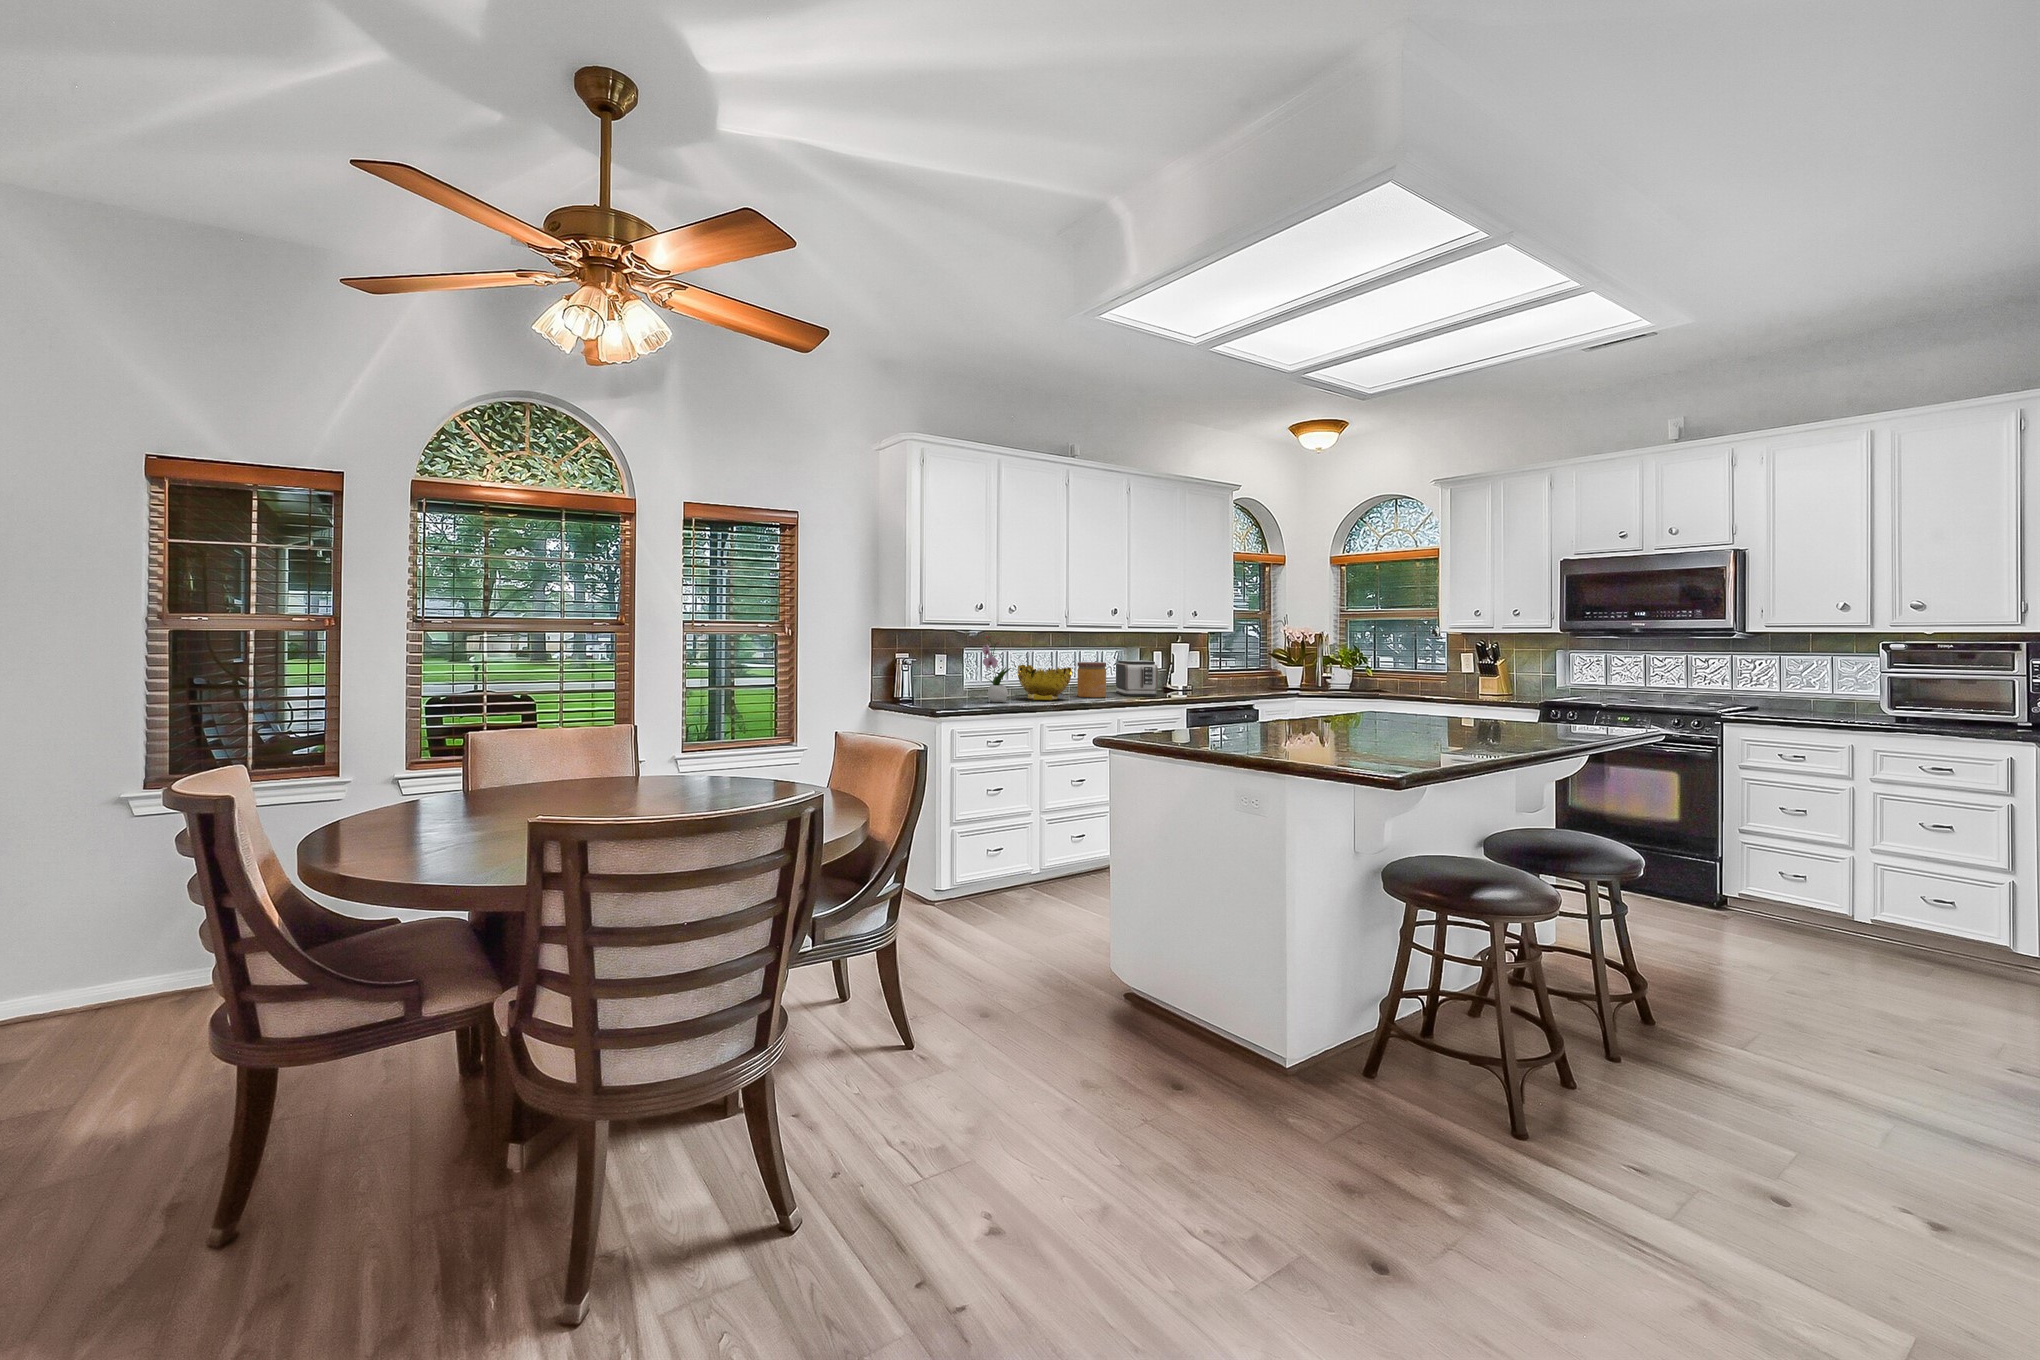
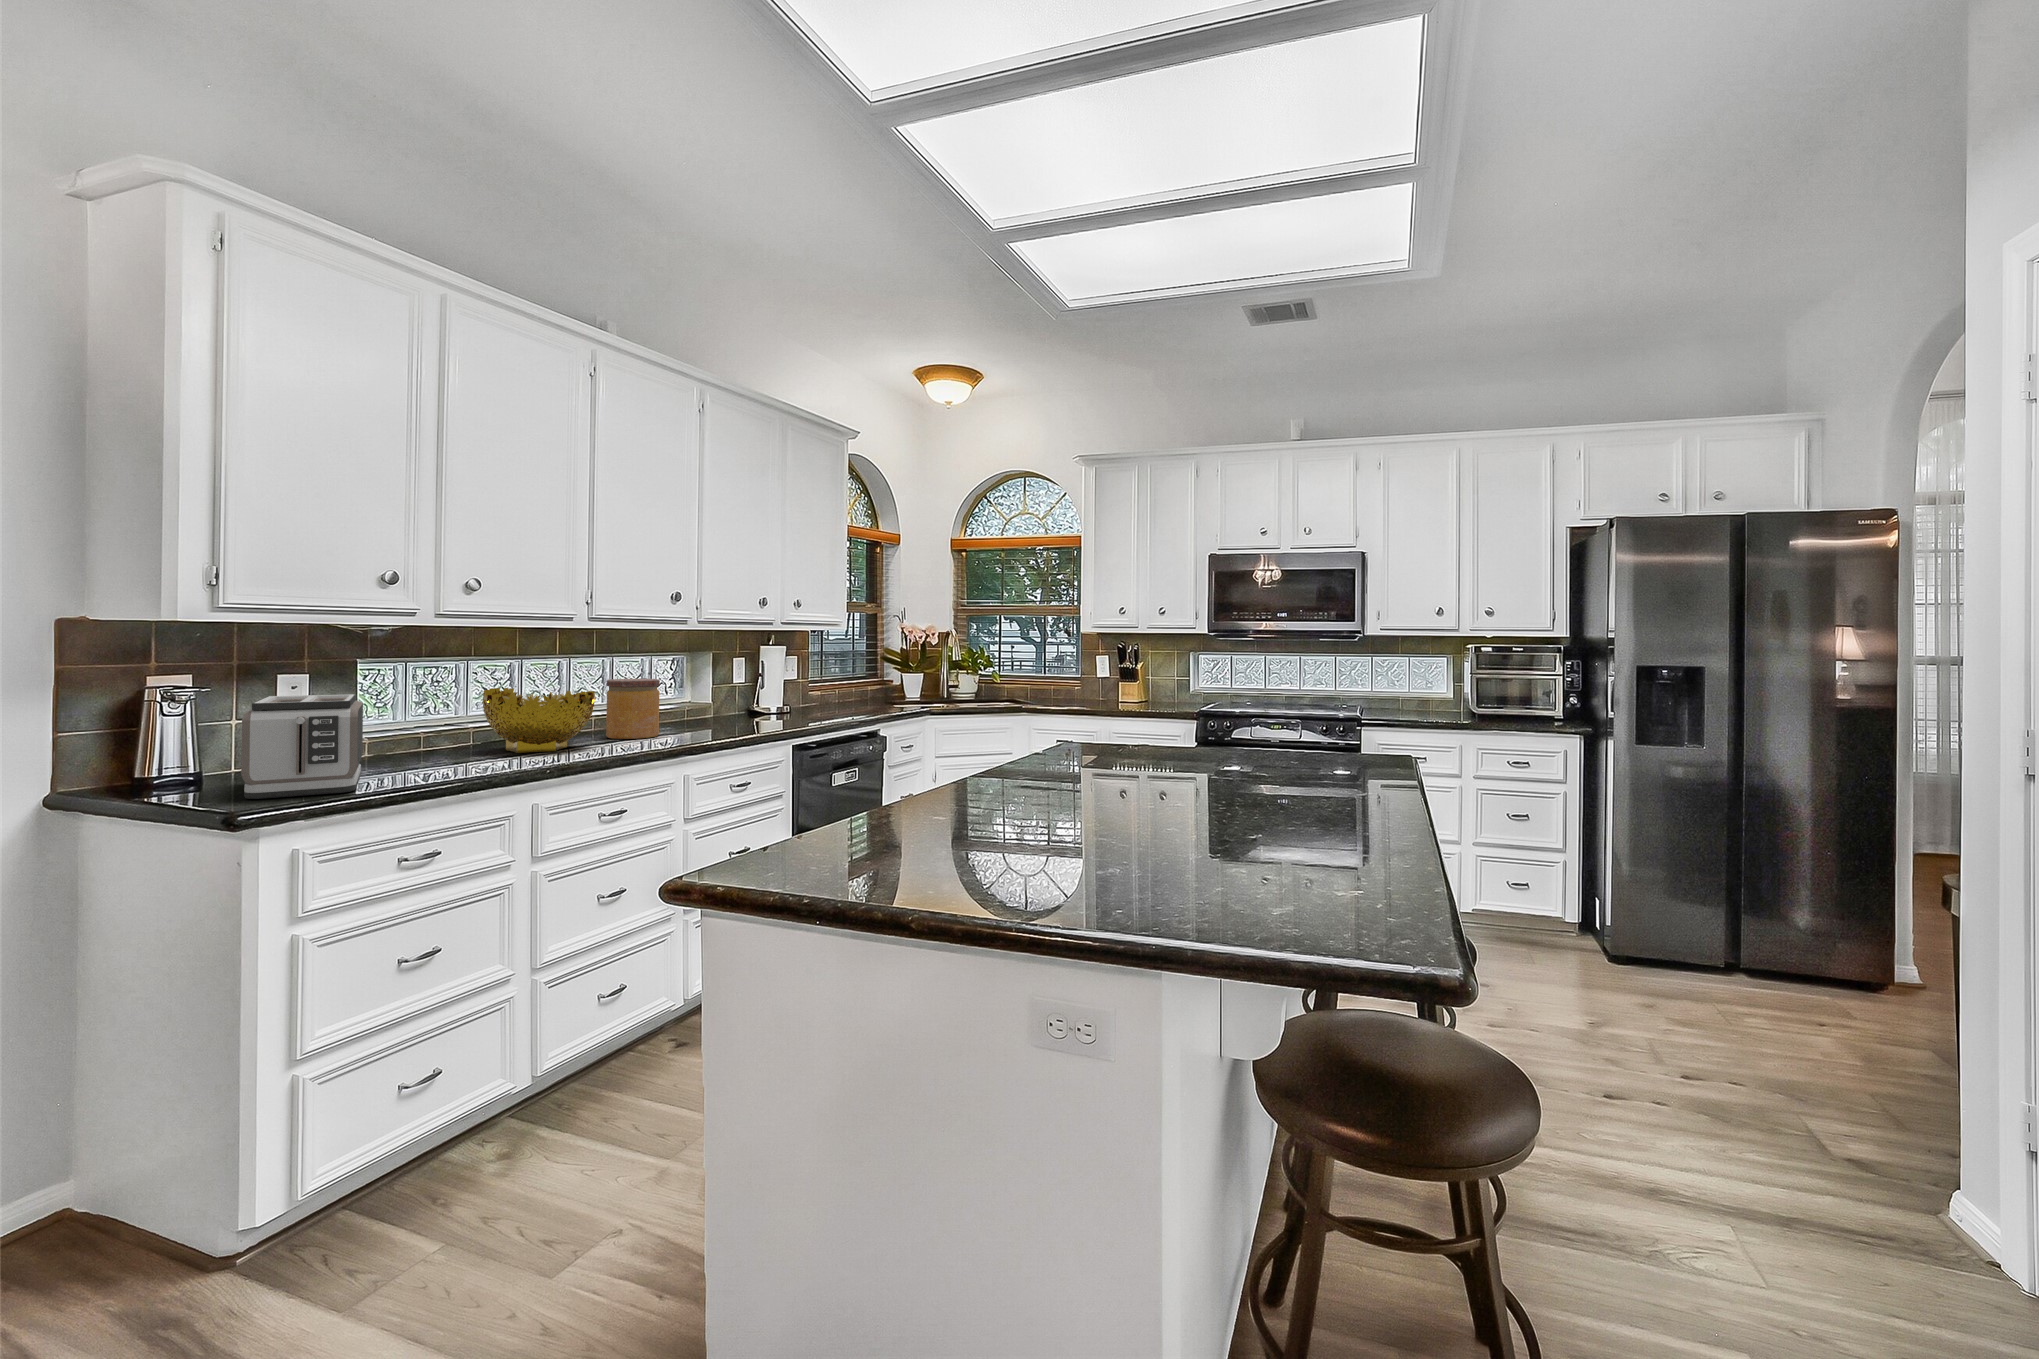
flower arrangement: present [982,636,1011,702] -> none [396,636,465,766]
toaster: present [1116,660,1158,696] -> present [241,694,363,799]

